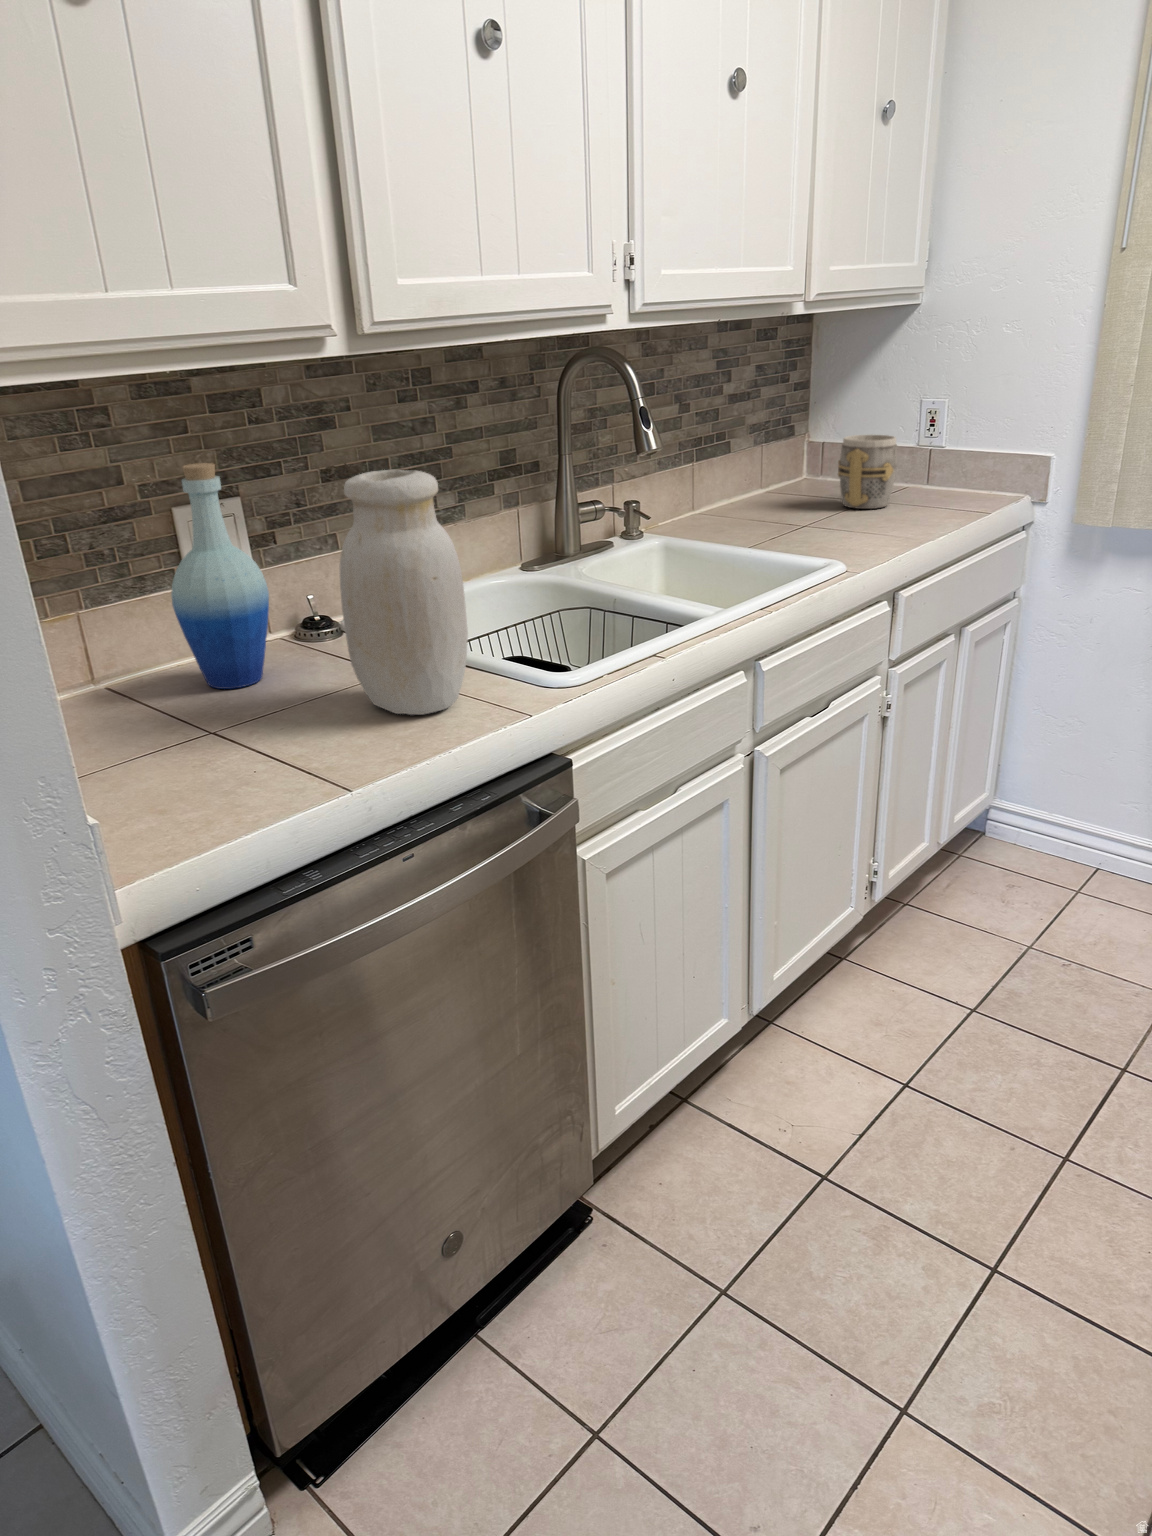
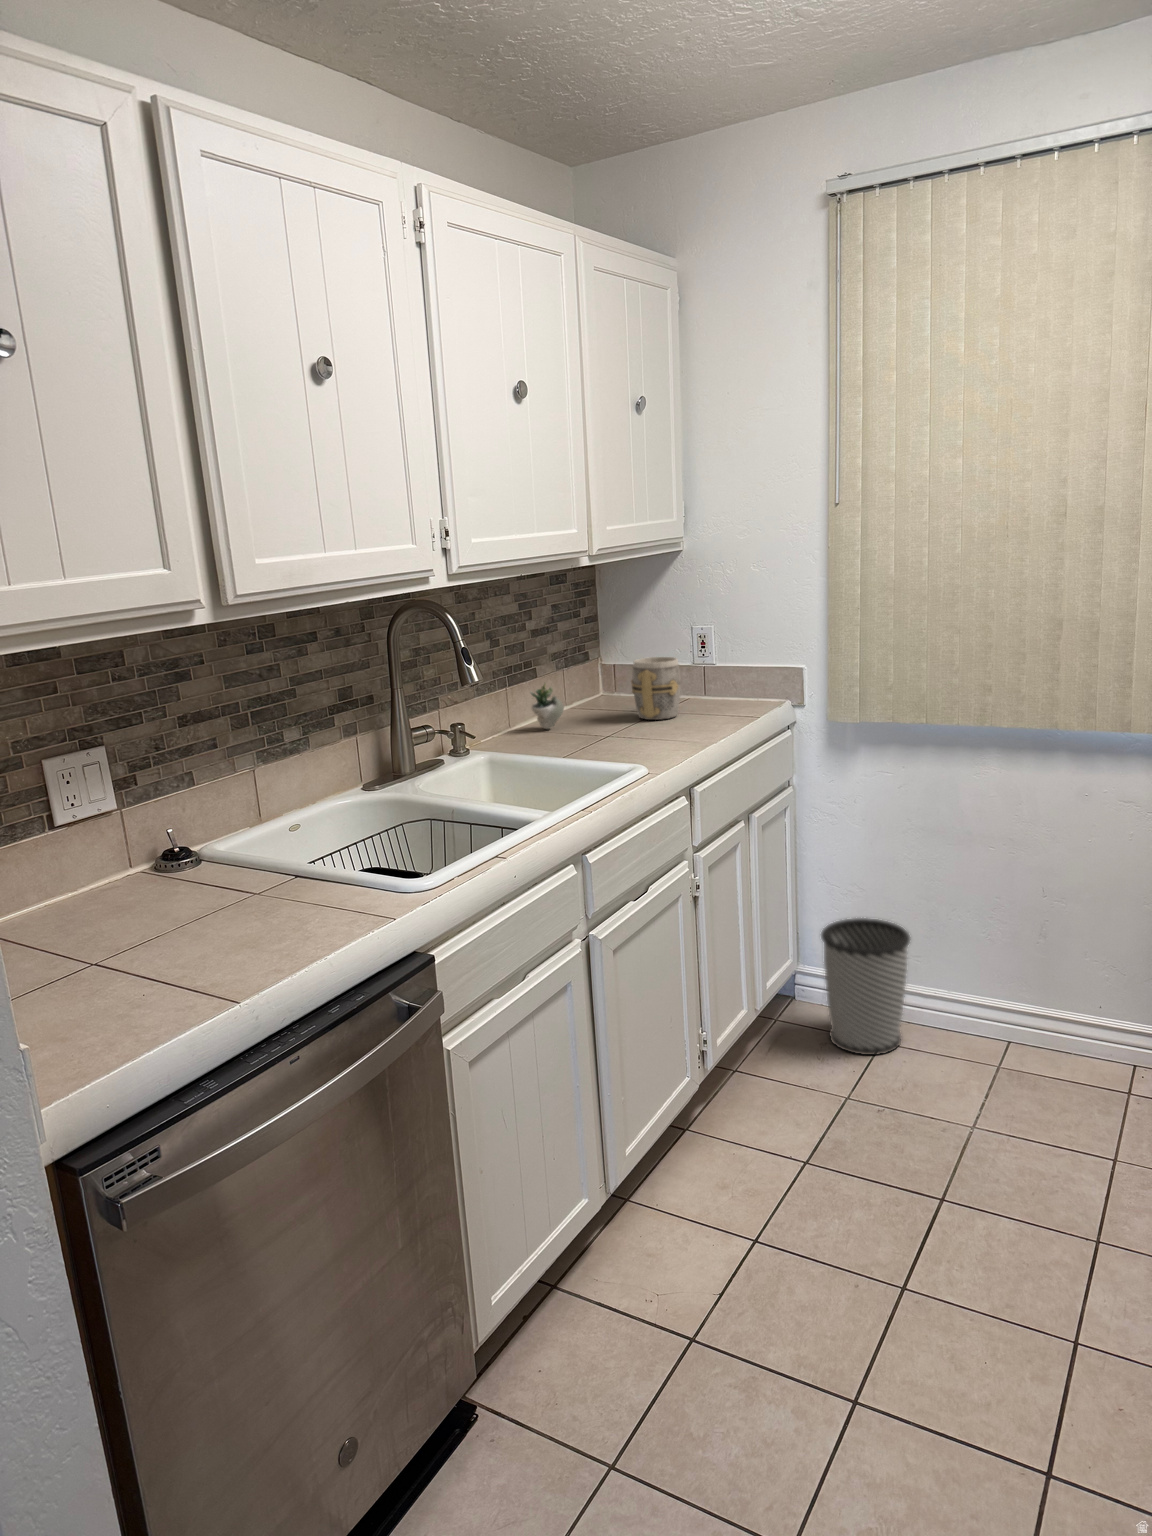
succulent plant: none [720,458,772,513] -> present [531,683,564,729]
bottle: present [171,463,269,689] -> none [47,719,140,923]
jar: present [340,470,468,715] -> none [215,716,333,930]
wastebasket: none [1018,753,1132,904] -> present [821,918,910,1055]

